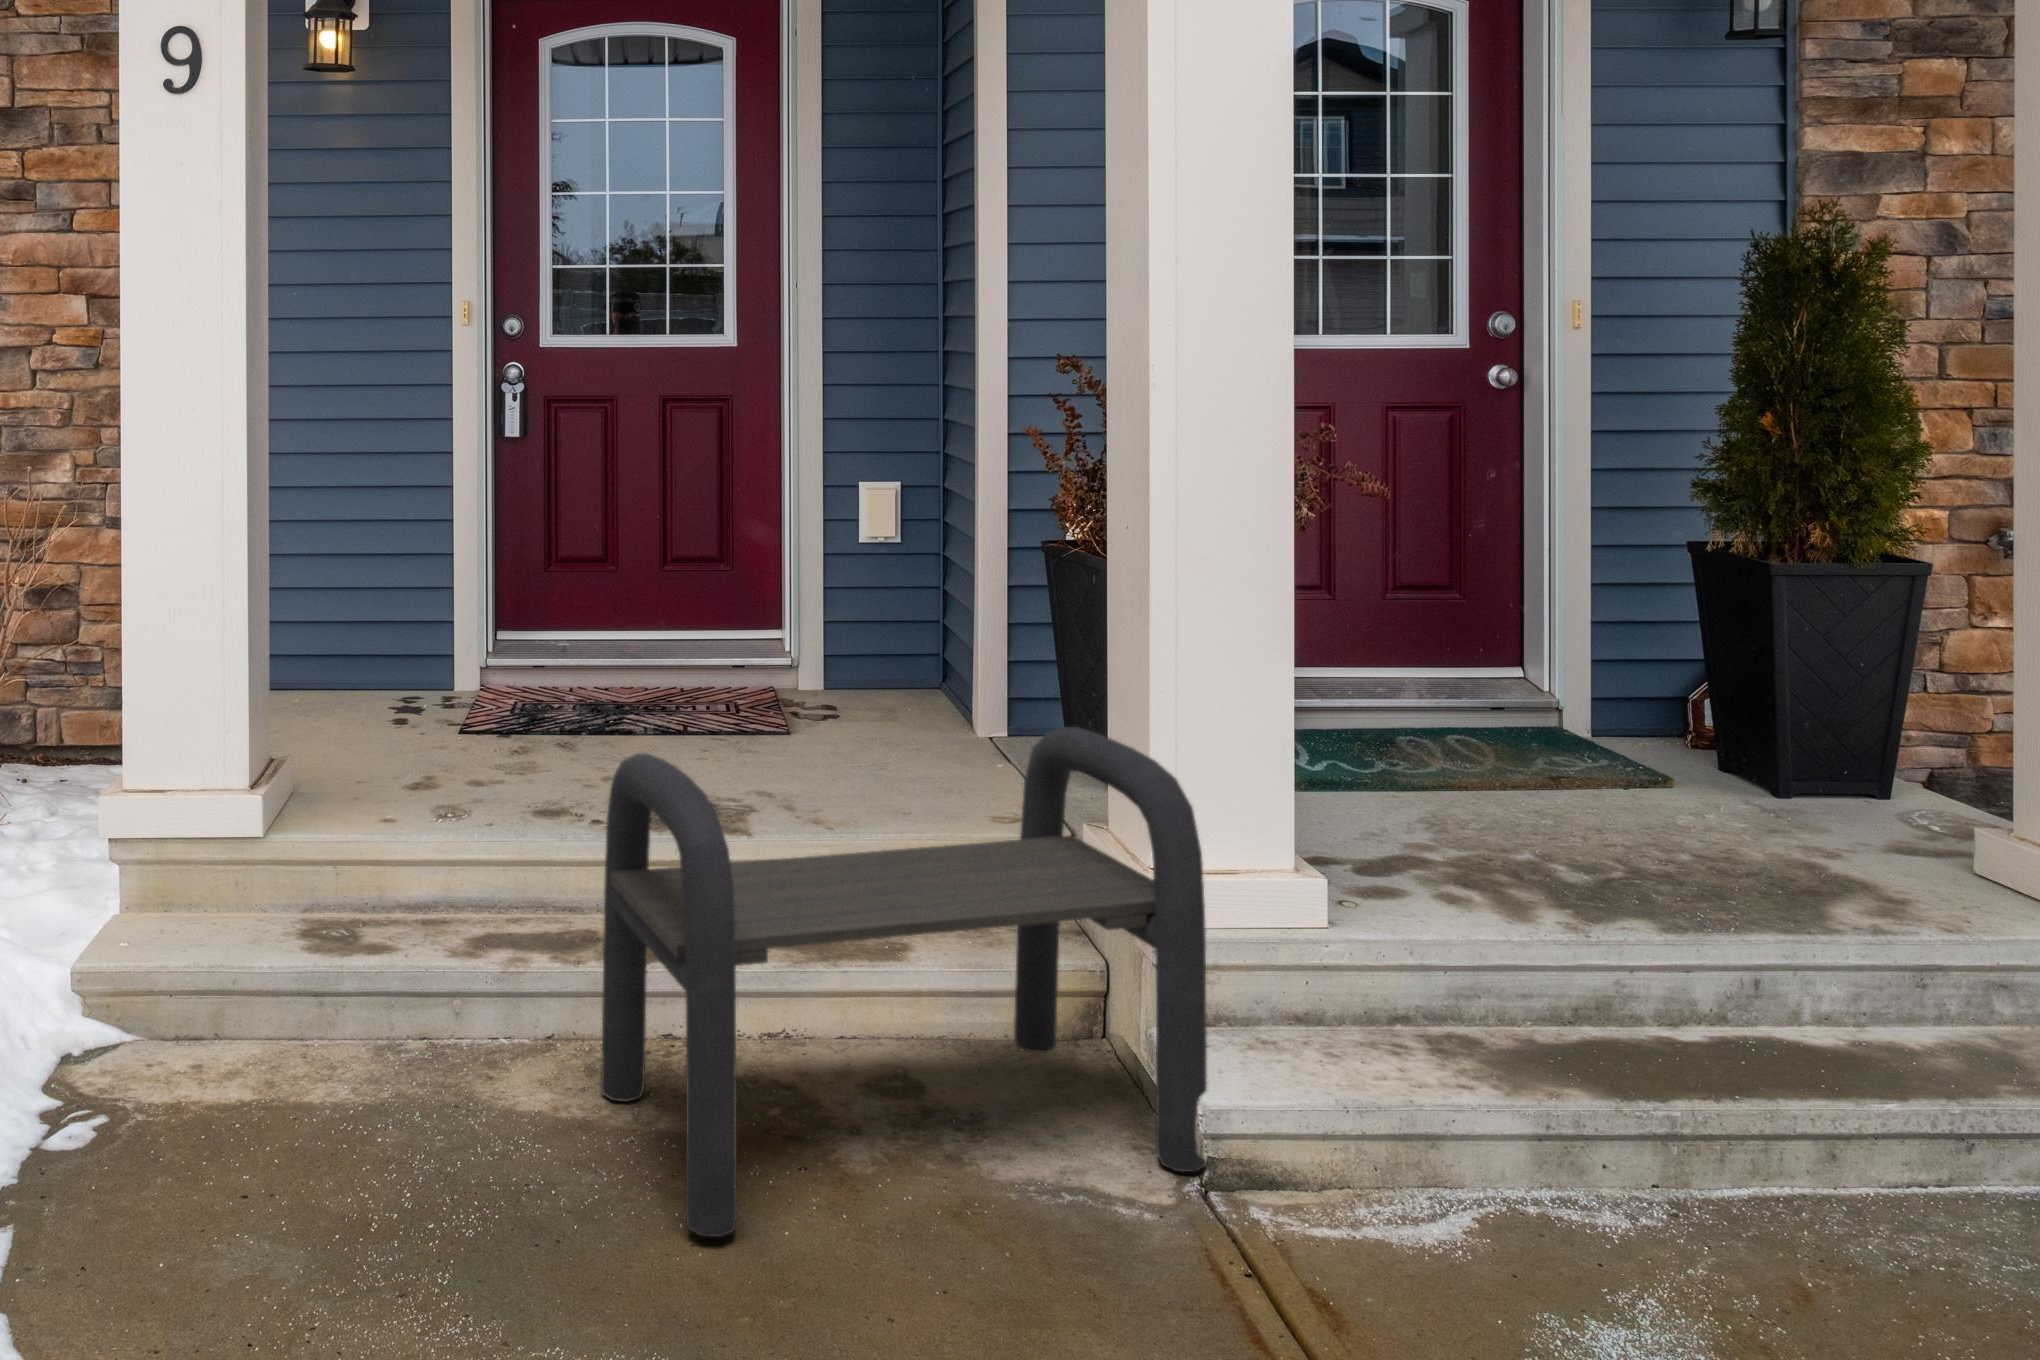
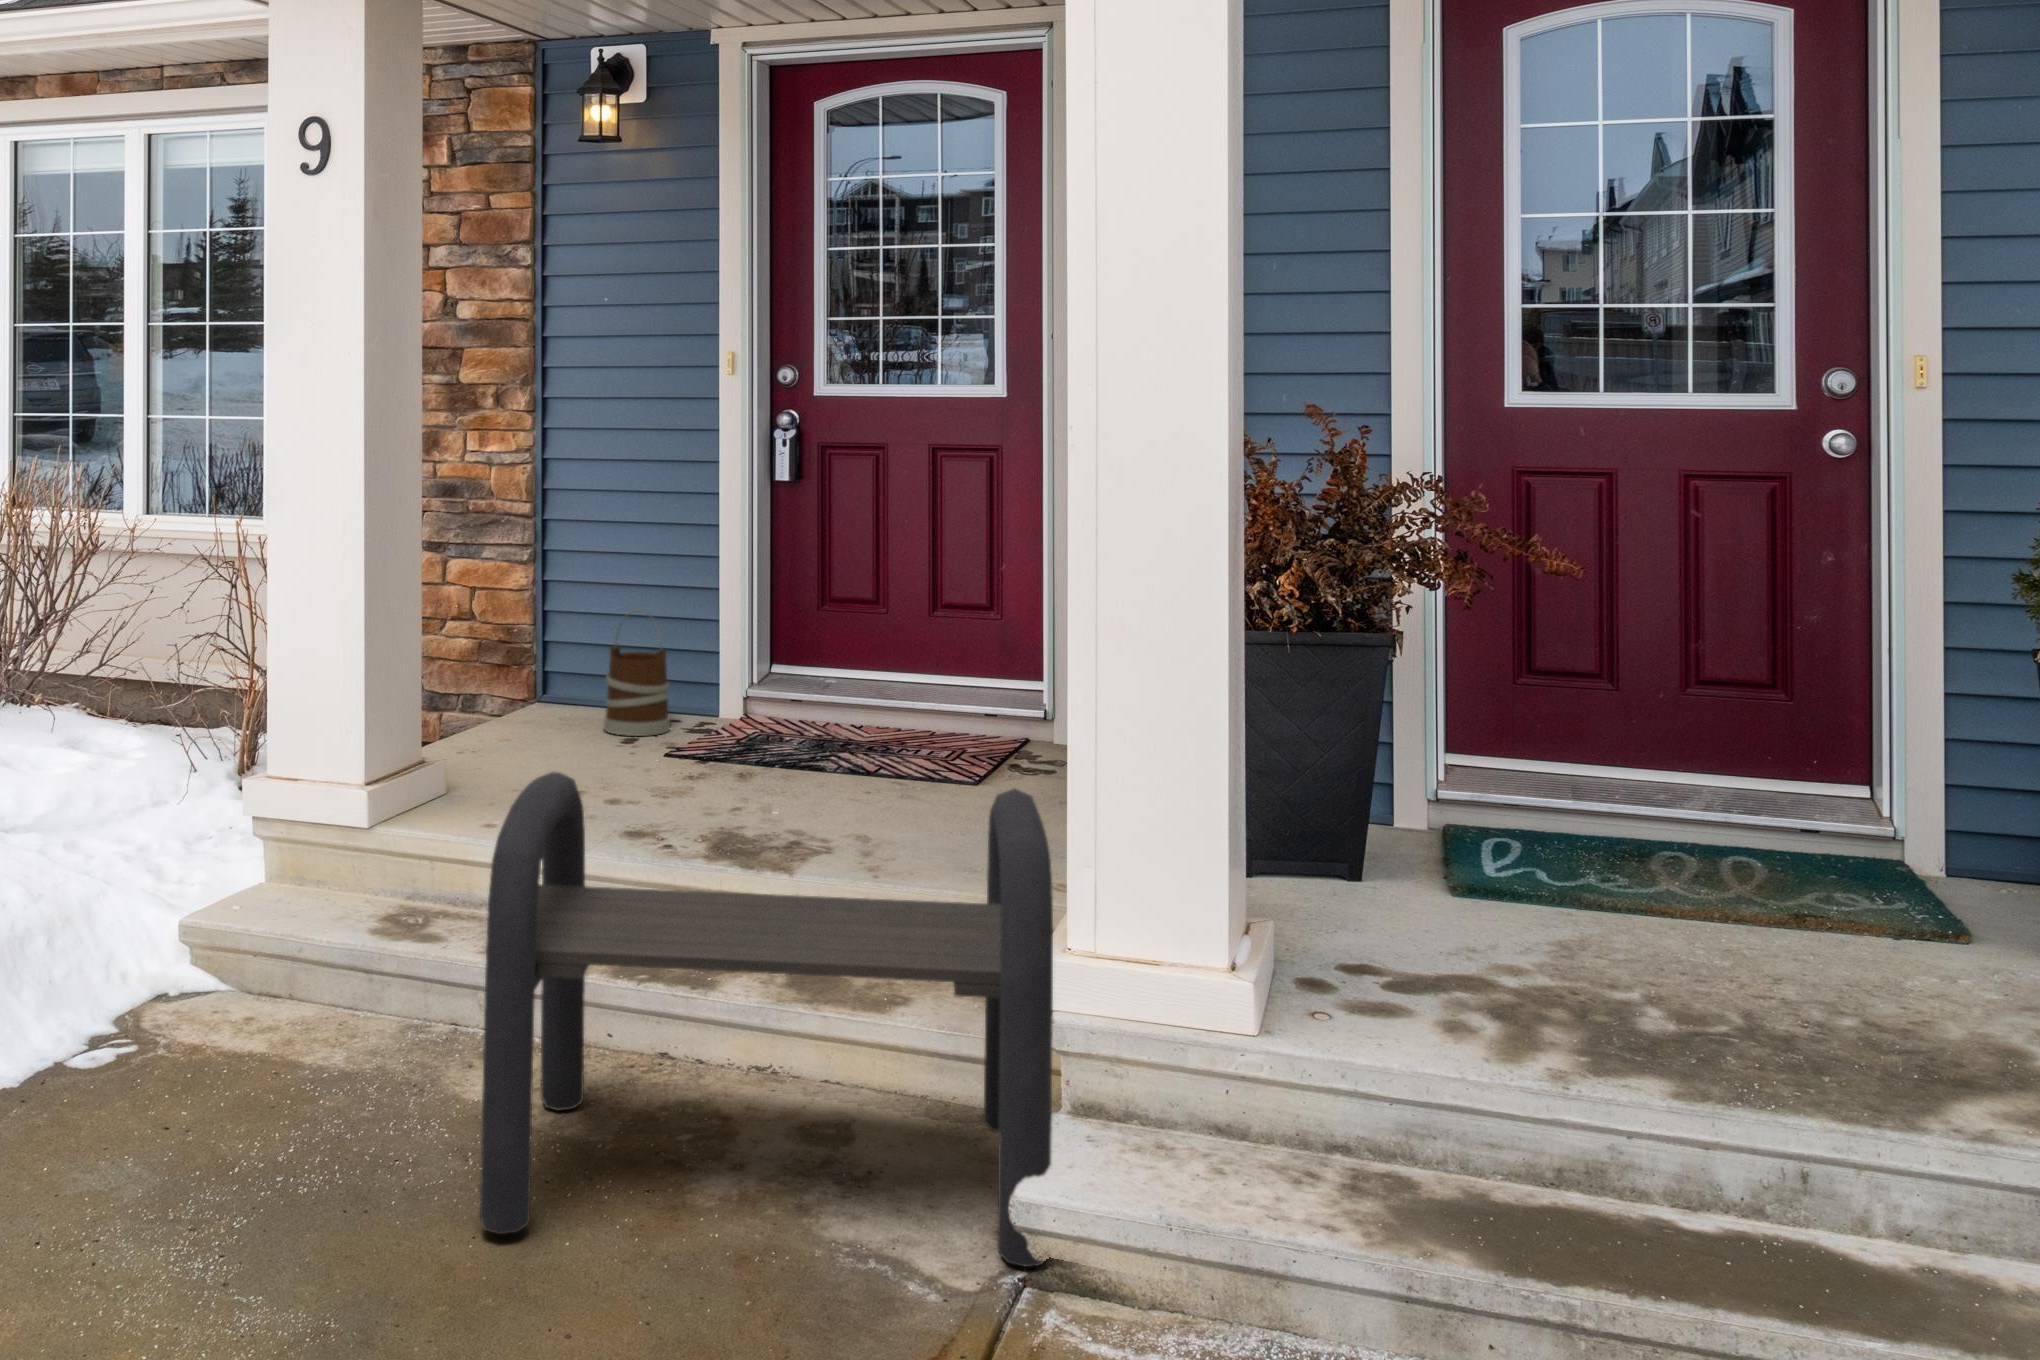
wooden bucket: none [347,571,418,704] -> present [604,610,670,736]

